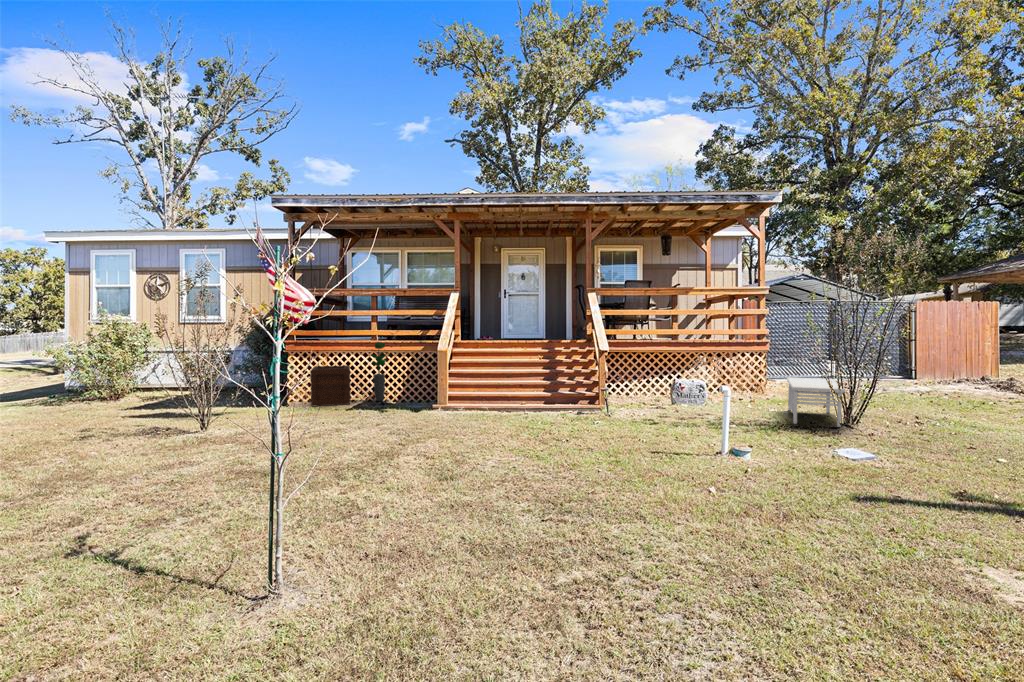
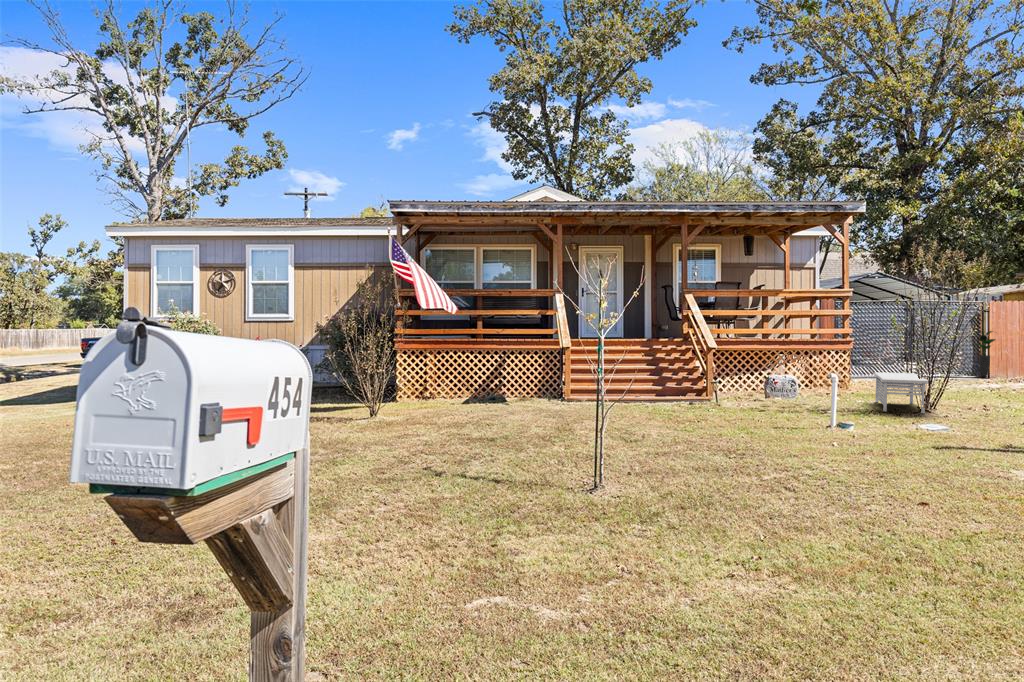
potted plant: present [372,342,390,401] -> present [978,331,995,377]
wooden crate: present [310,365,351,406] -> none [424,363,465,401]

